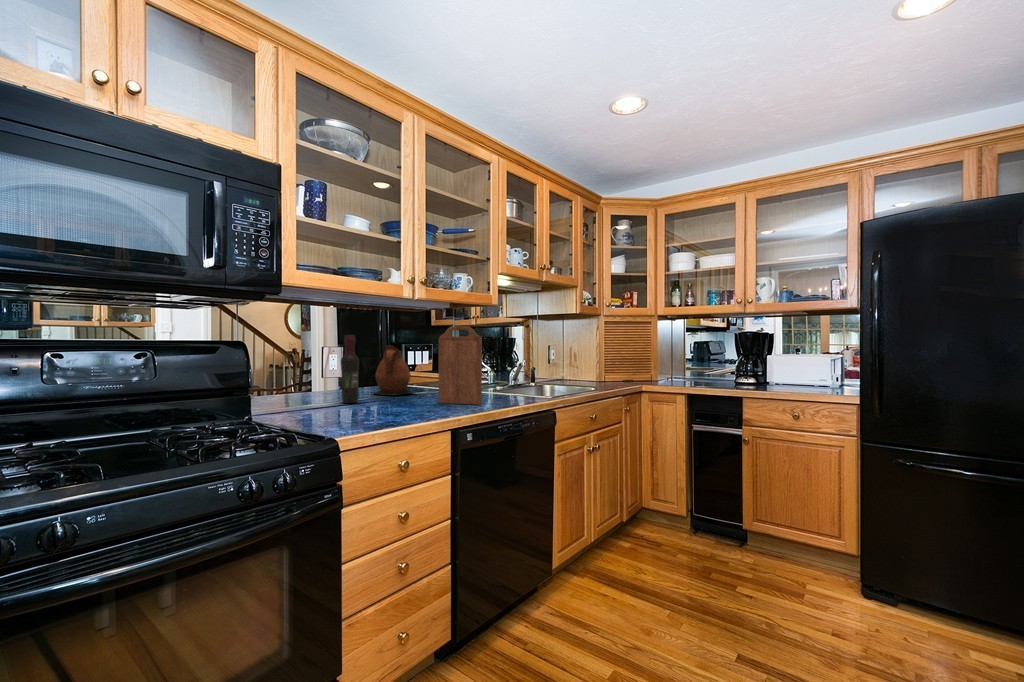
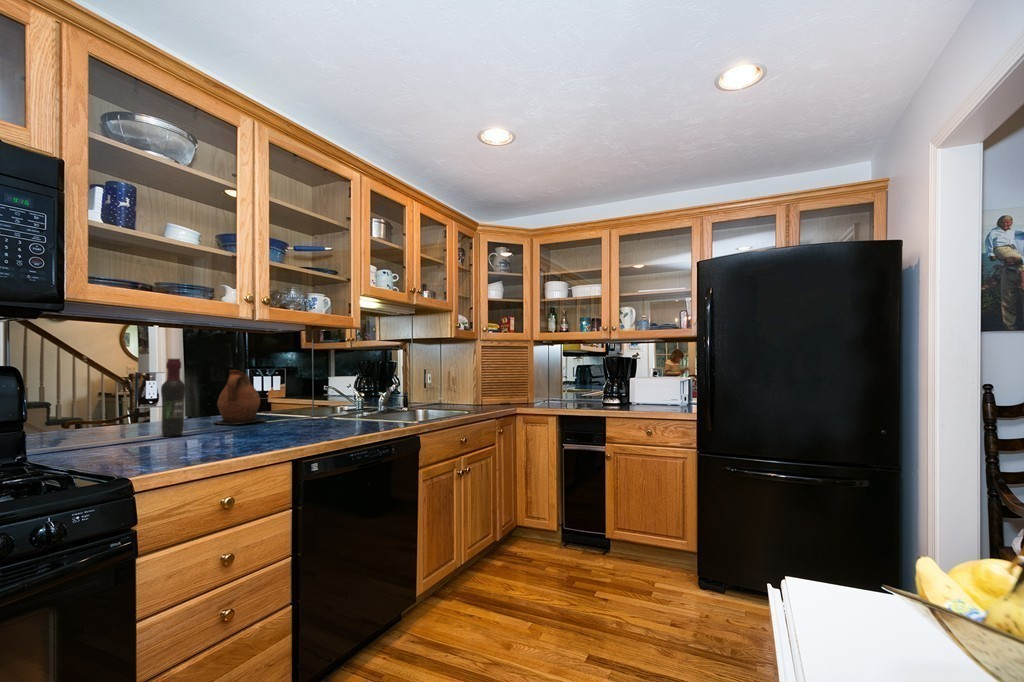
cutting board: present [439,326,482,405] -> none [282,349,331,432]

